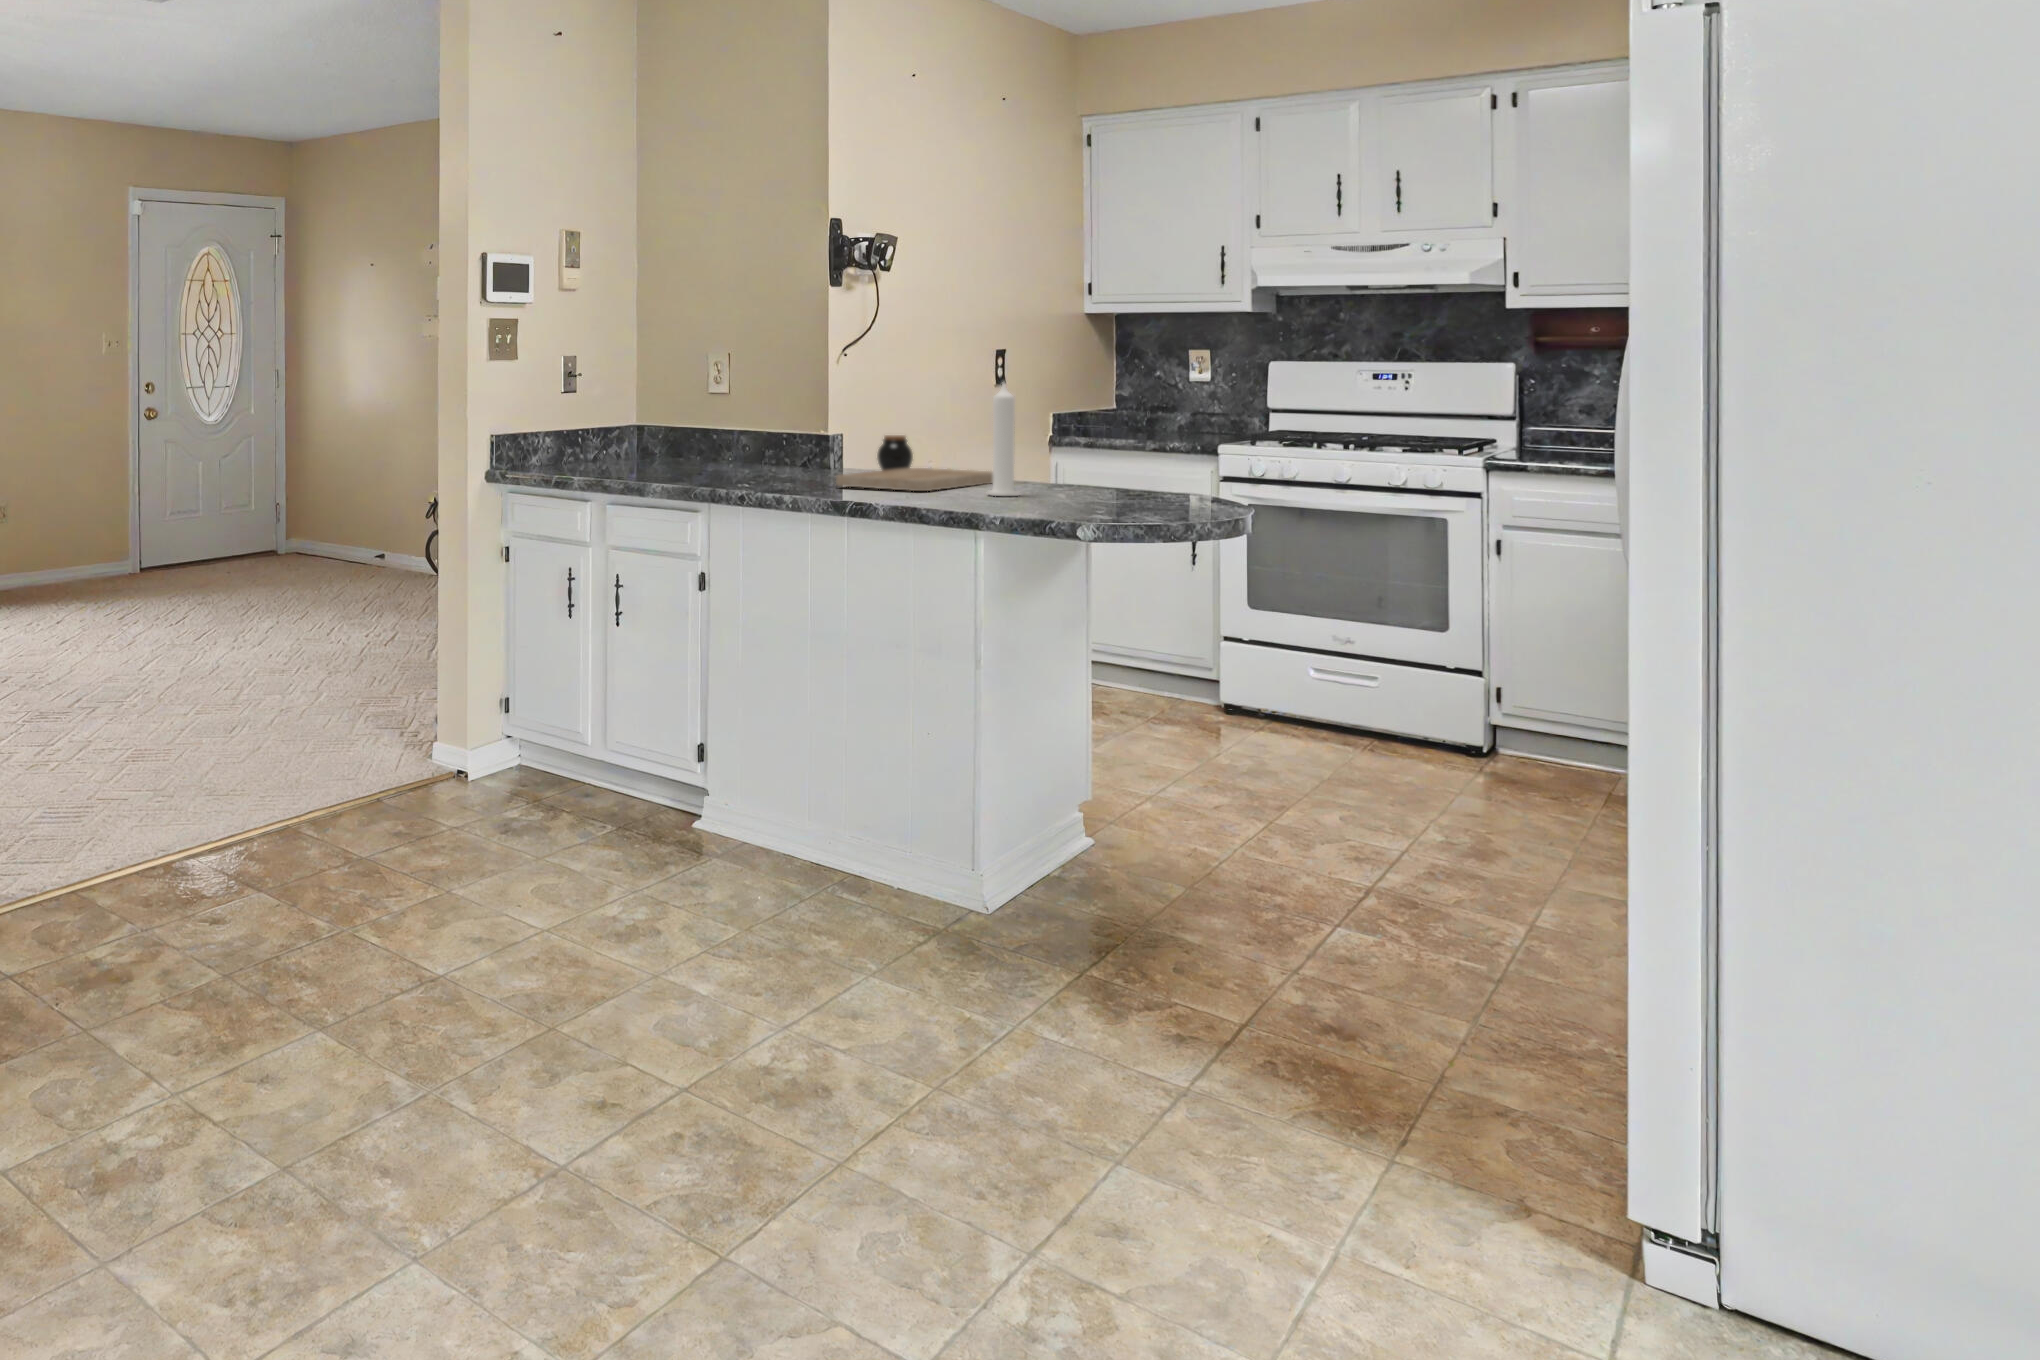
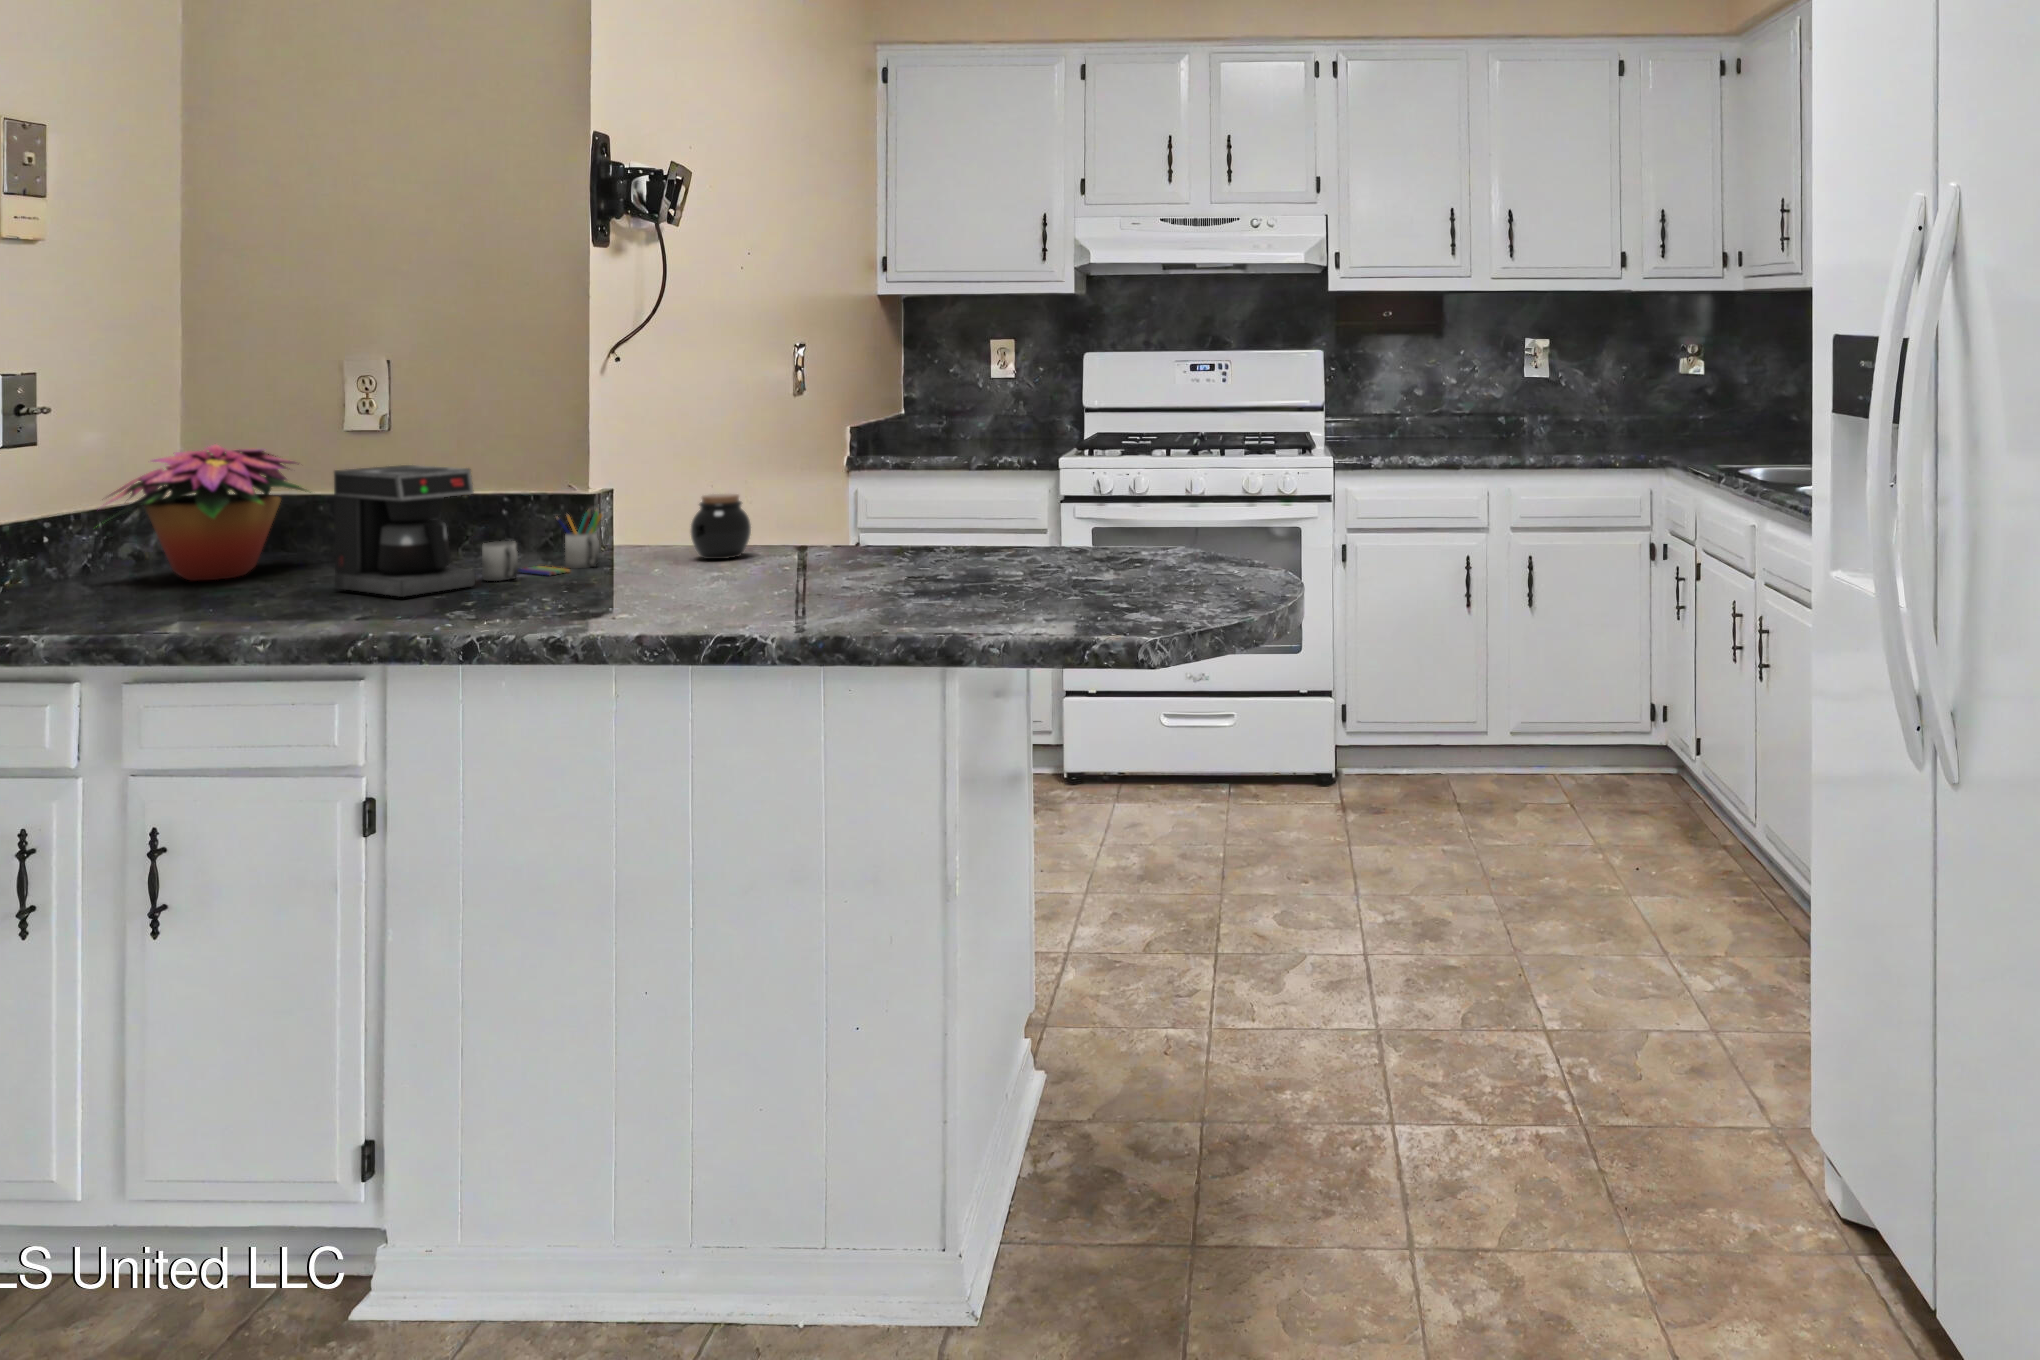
candle: present [988,383,1019,496] -> none [957,415,1012,611]
flower arrangement: none [591,396,695,467] -> present [106,444,306,581]
coffee maker: none [693,409,830,476] -> present [334,465,602,597]
cutting board: present [836,468,993,491] -> none [668,551,919,611]

